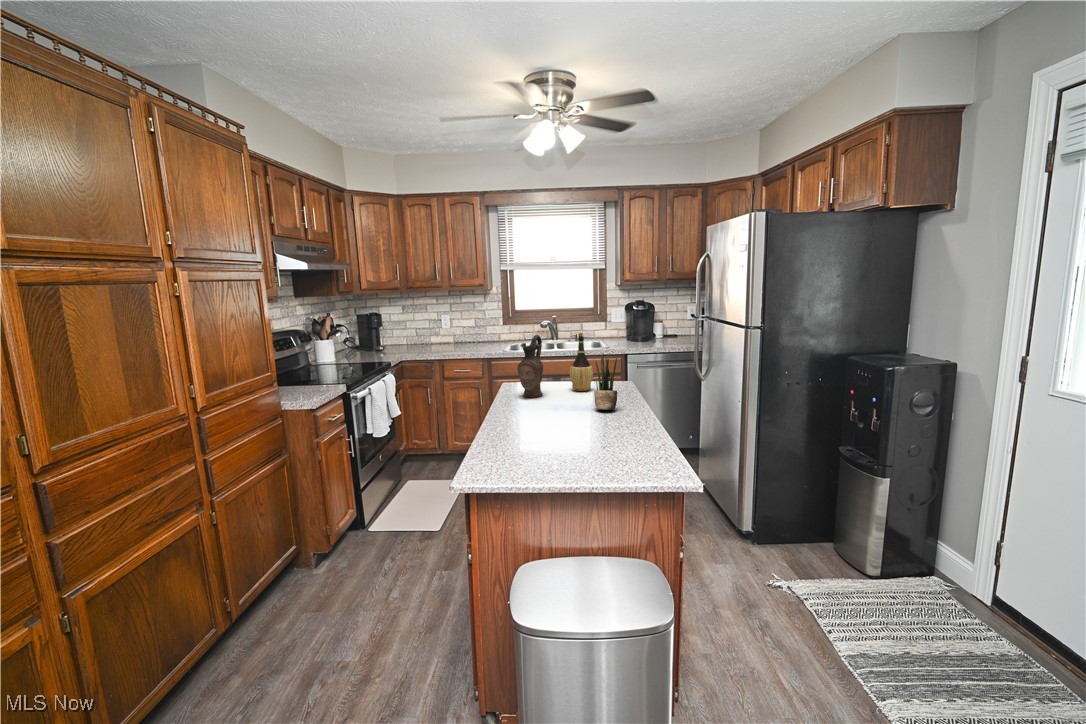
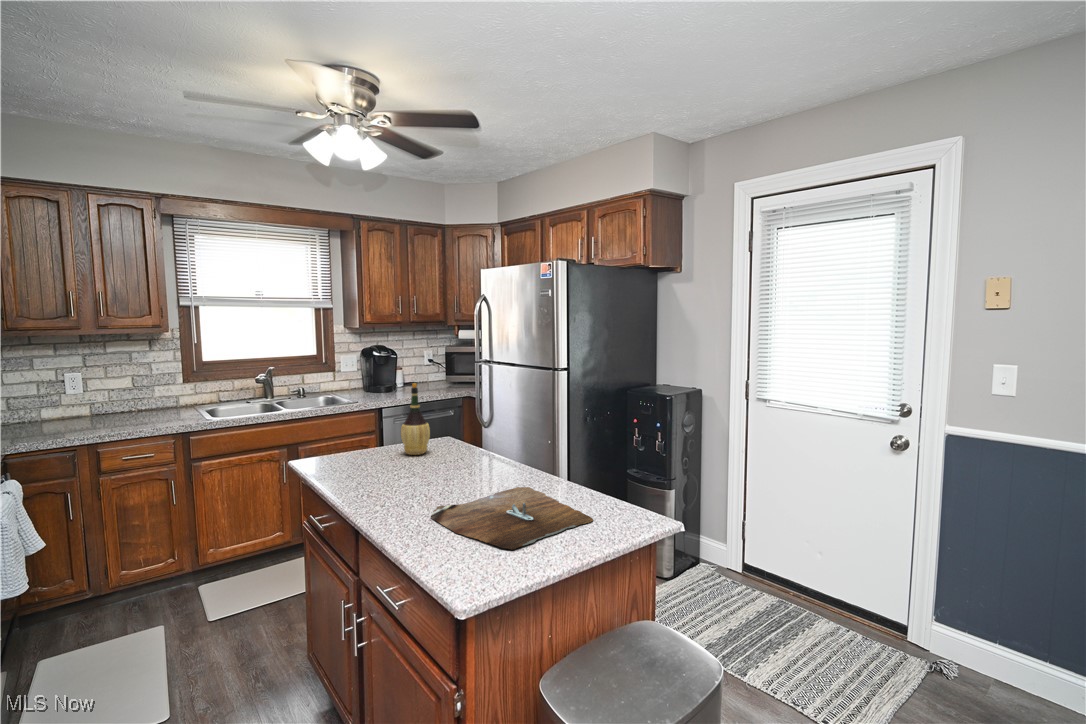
ceramic pitcher: present [517,335,543,397] -> none [349,389,384,472]
potted plant: present [594,354,617,410] -> none [469,403,496,469]
cutting board: none [506,428,614,468] -> present [431,487,593,550]

